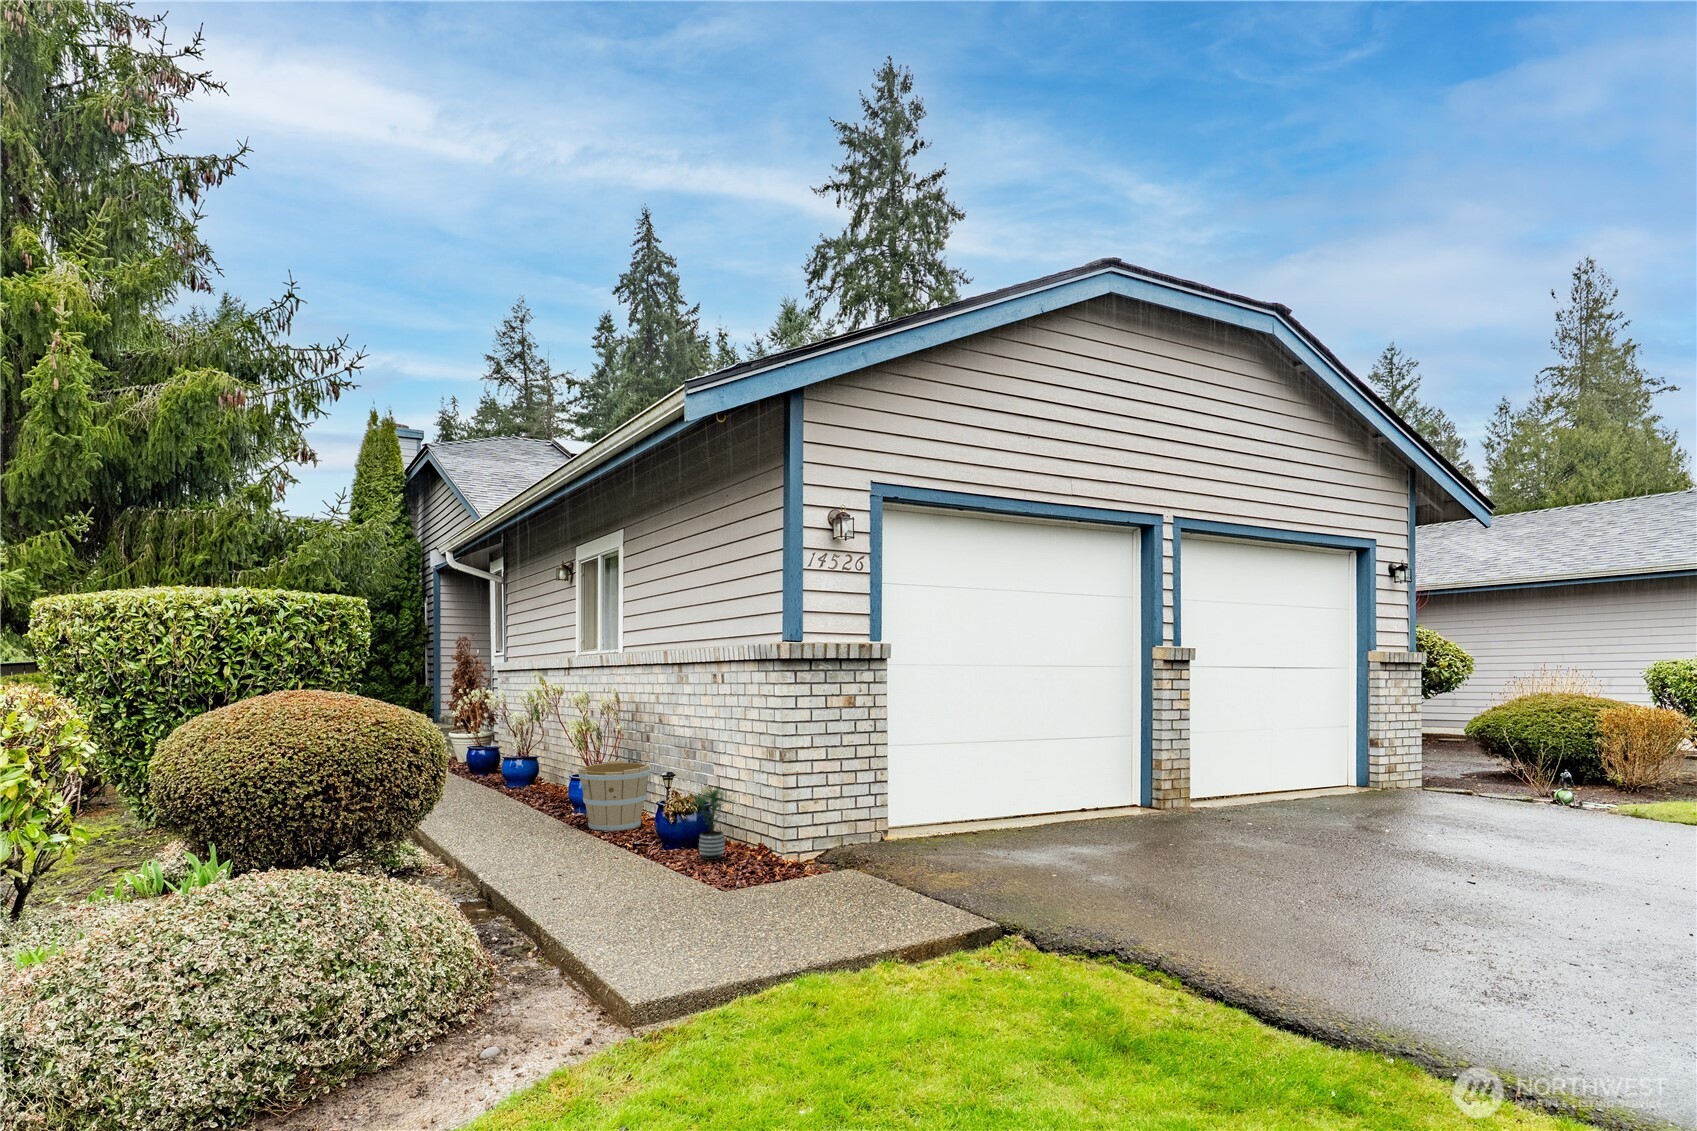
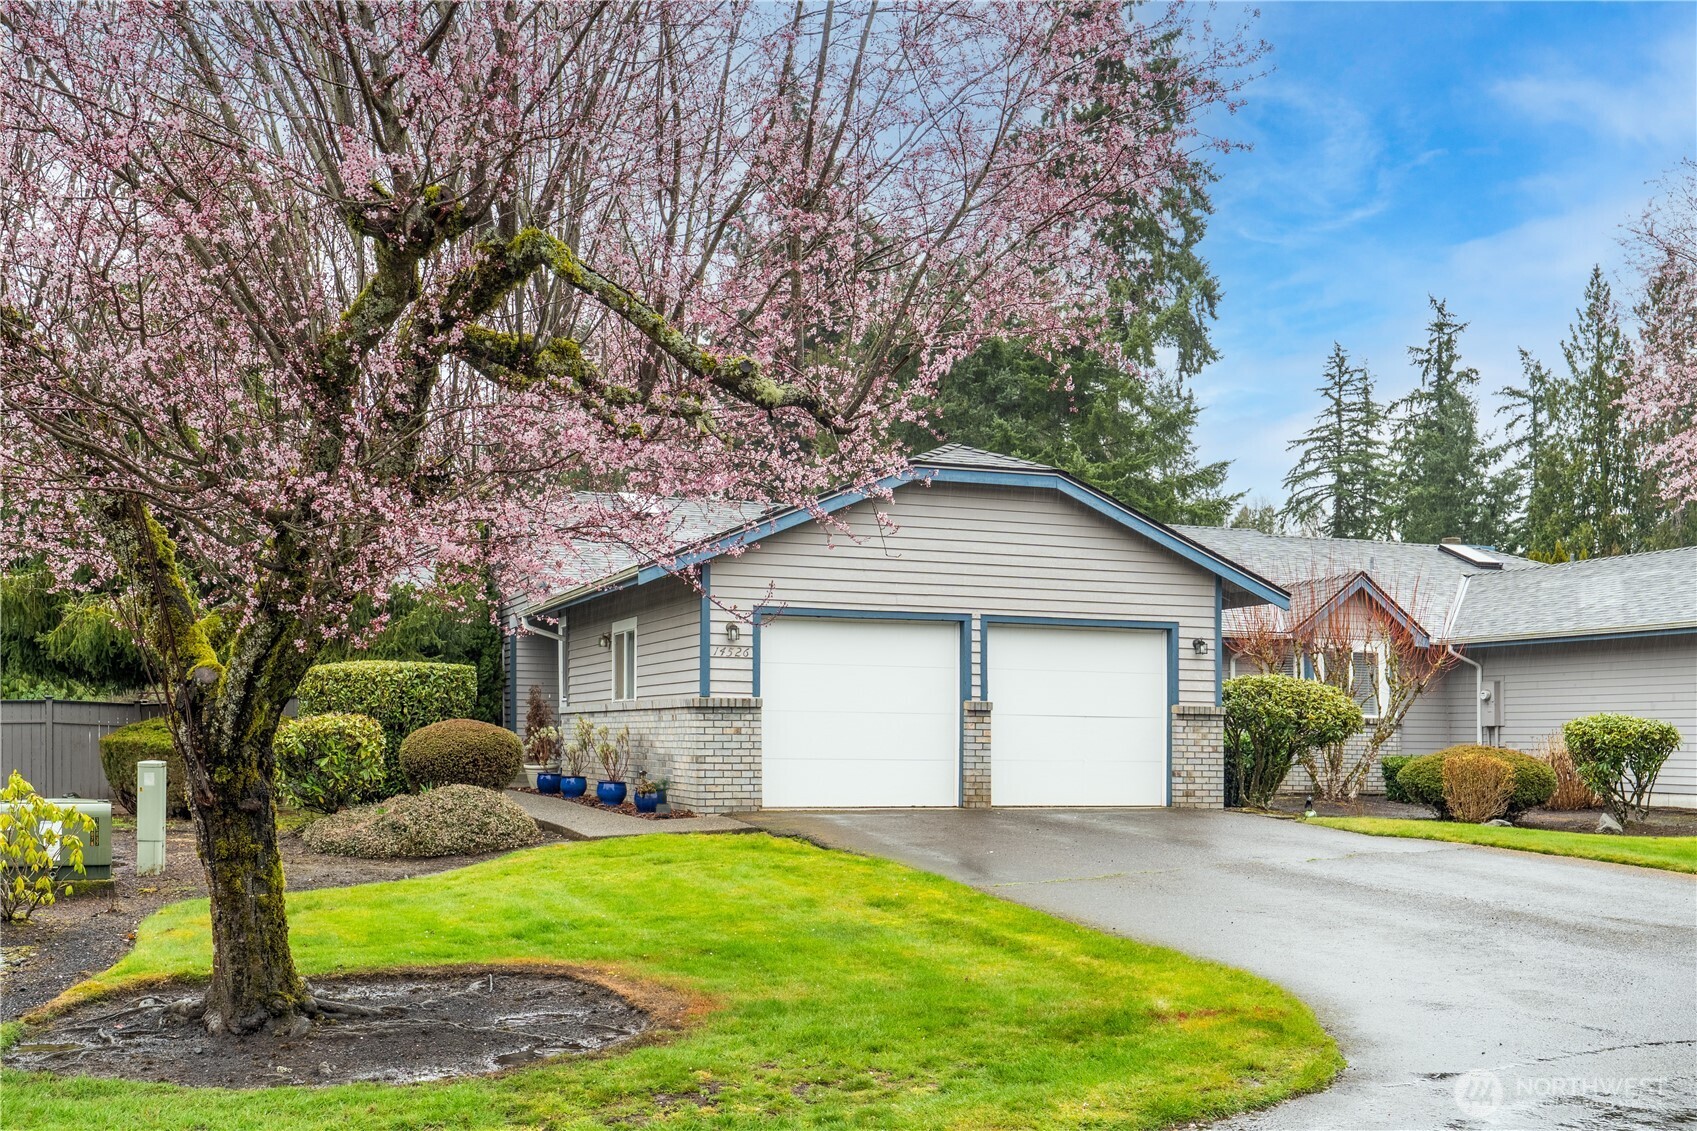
wooden bucket: present [578,761,651,831] -> none [599,770,644,811]

